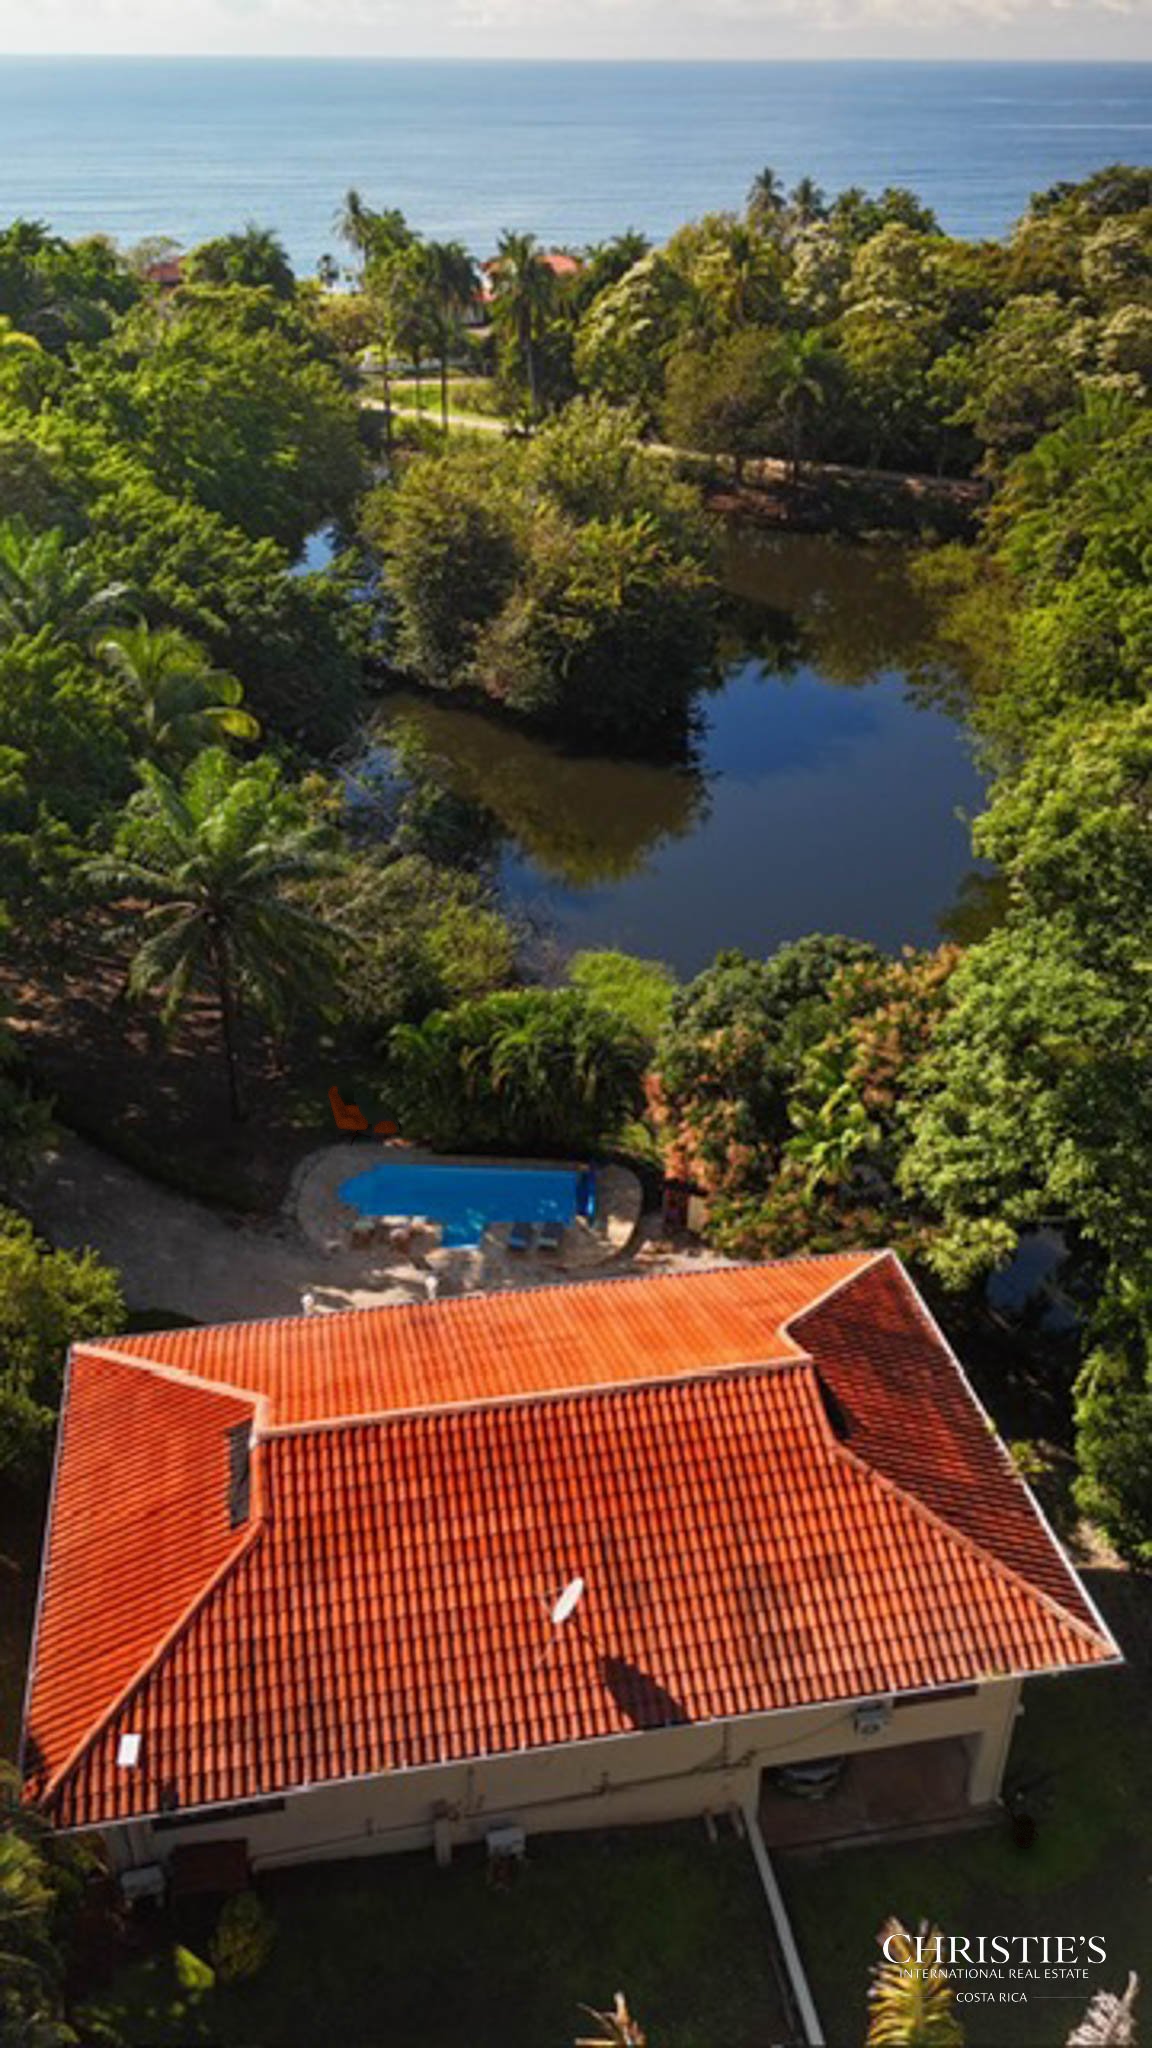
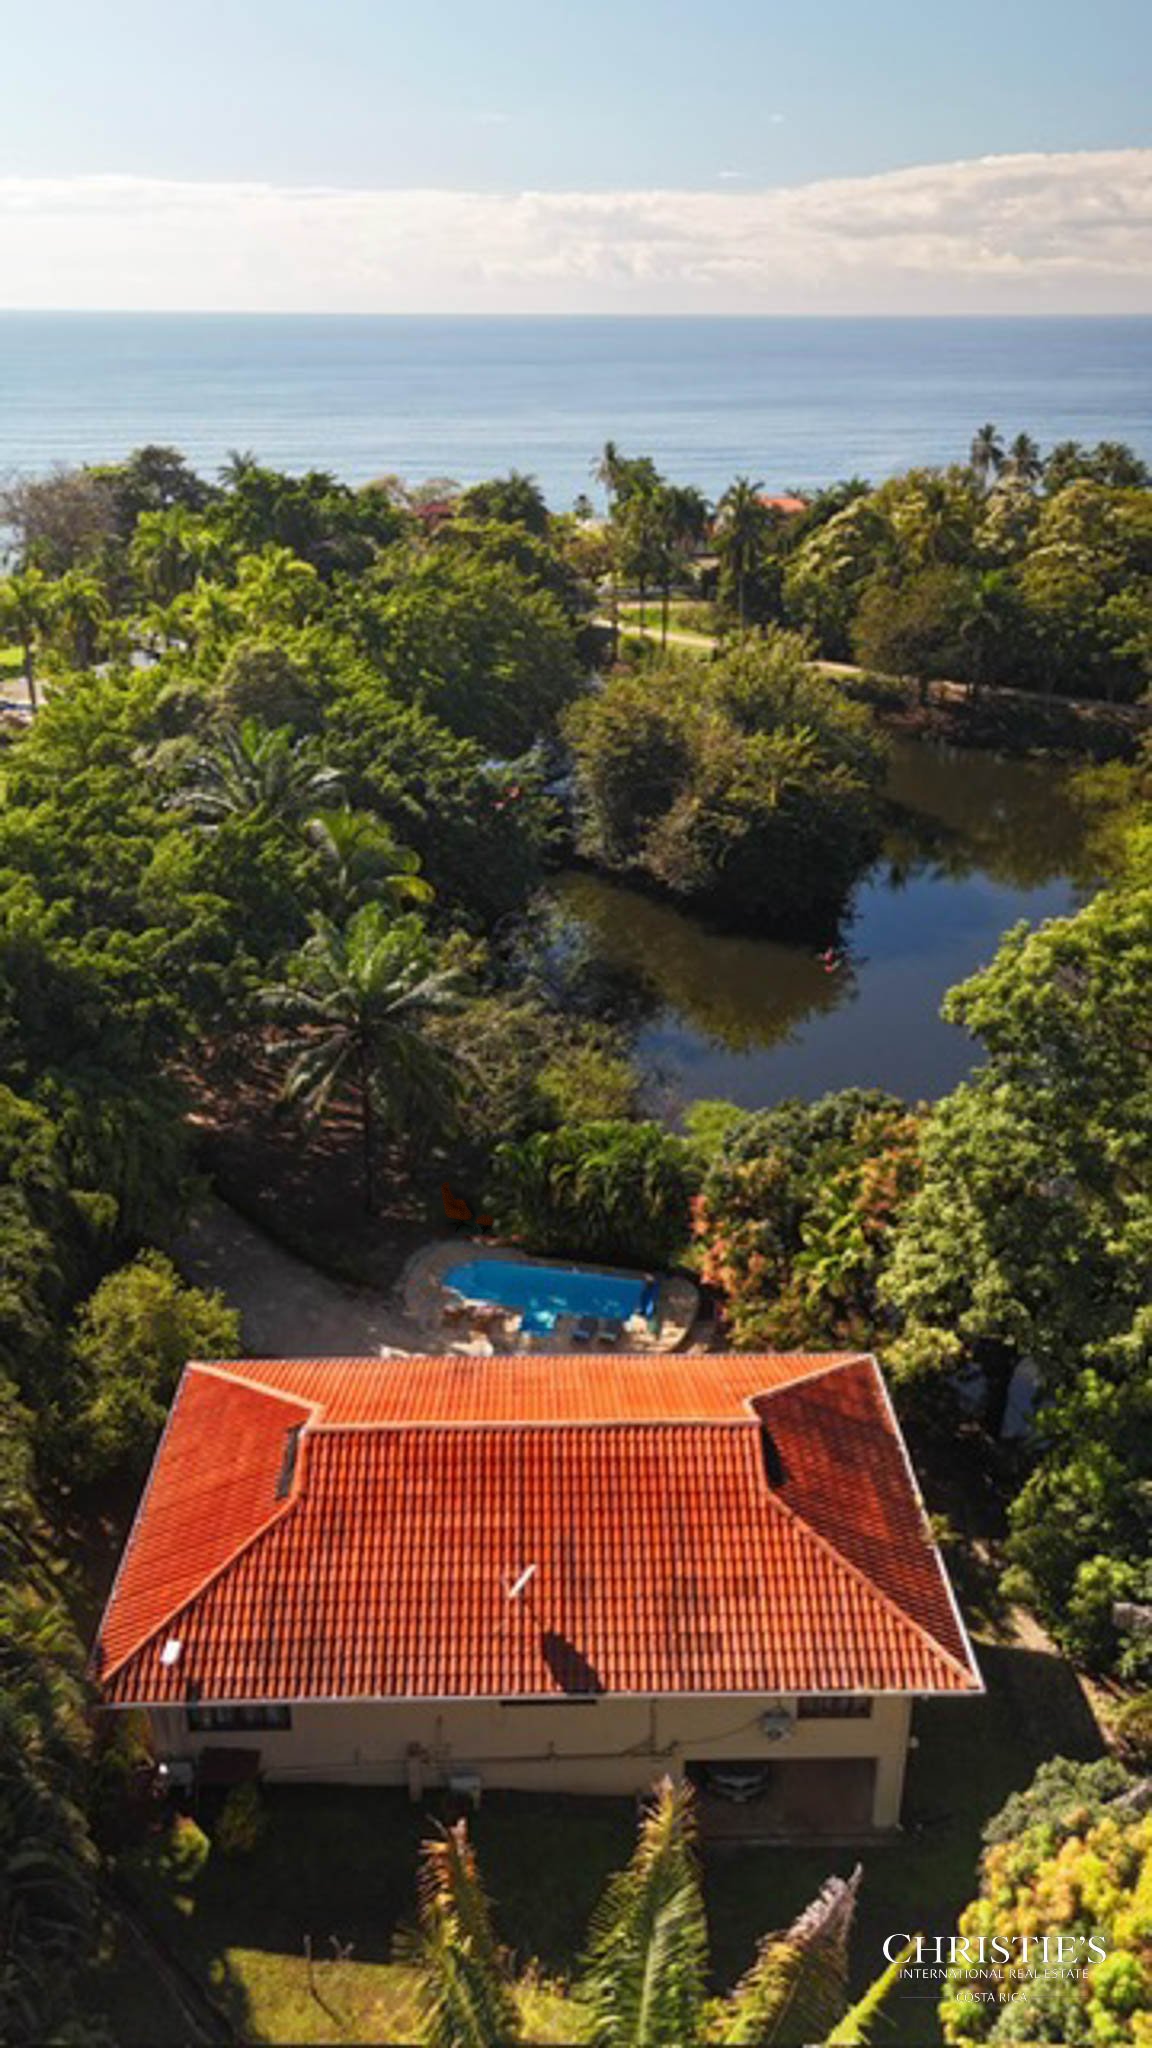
watering can: present [1006,1801,1039,1848] -> none [889,1816,913,1858]

